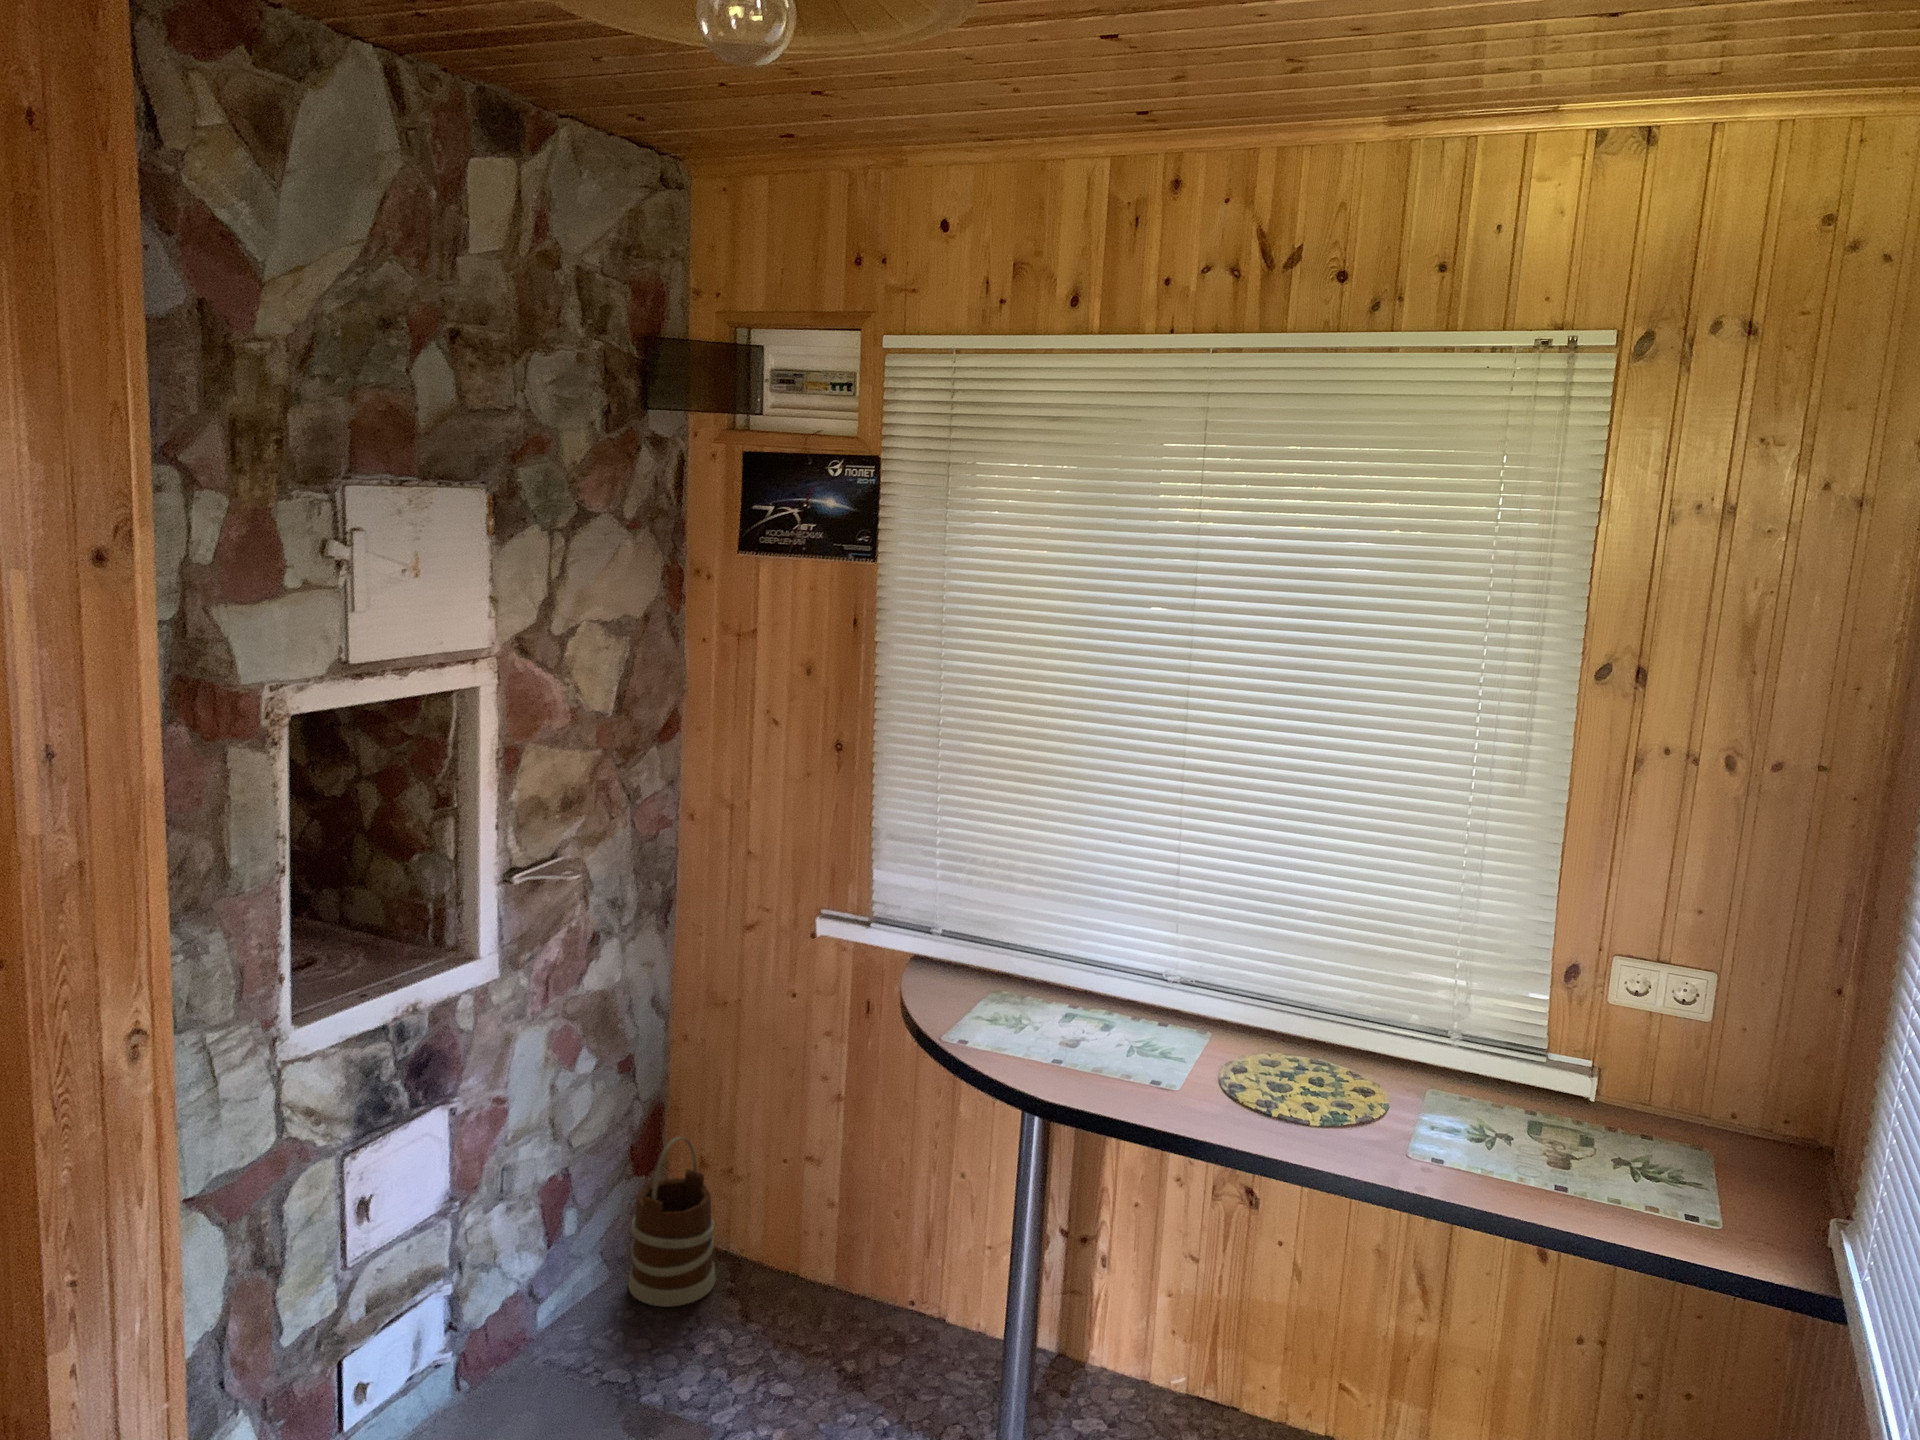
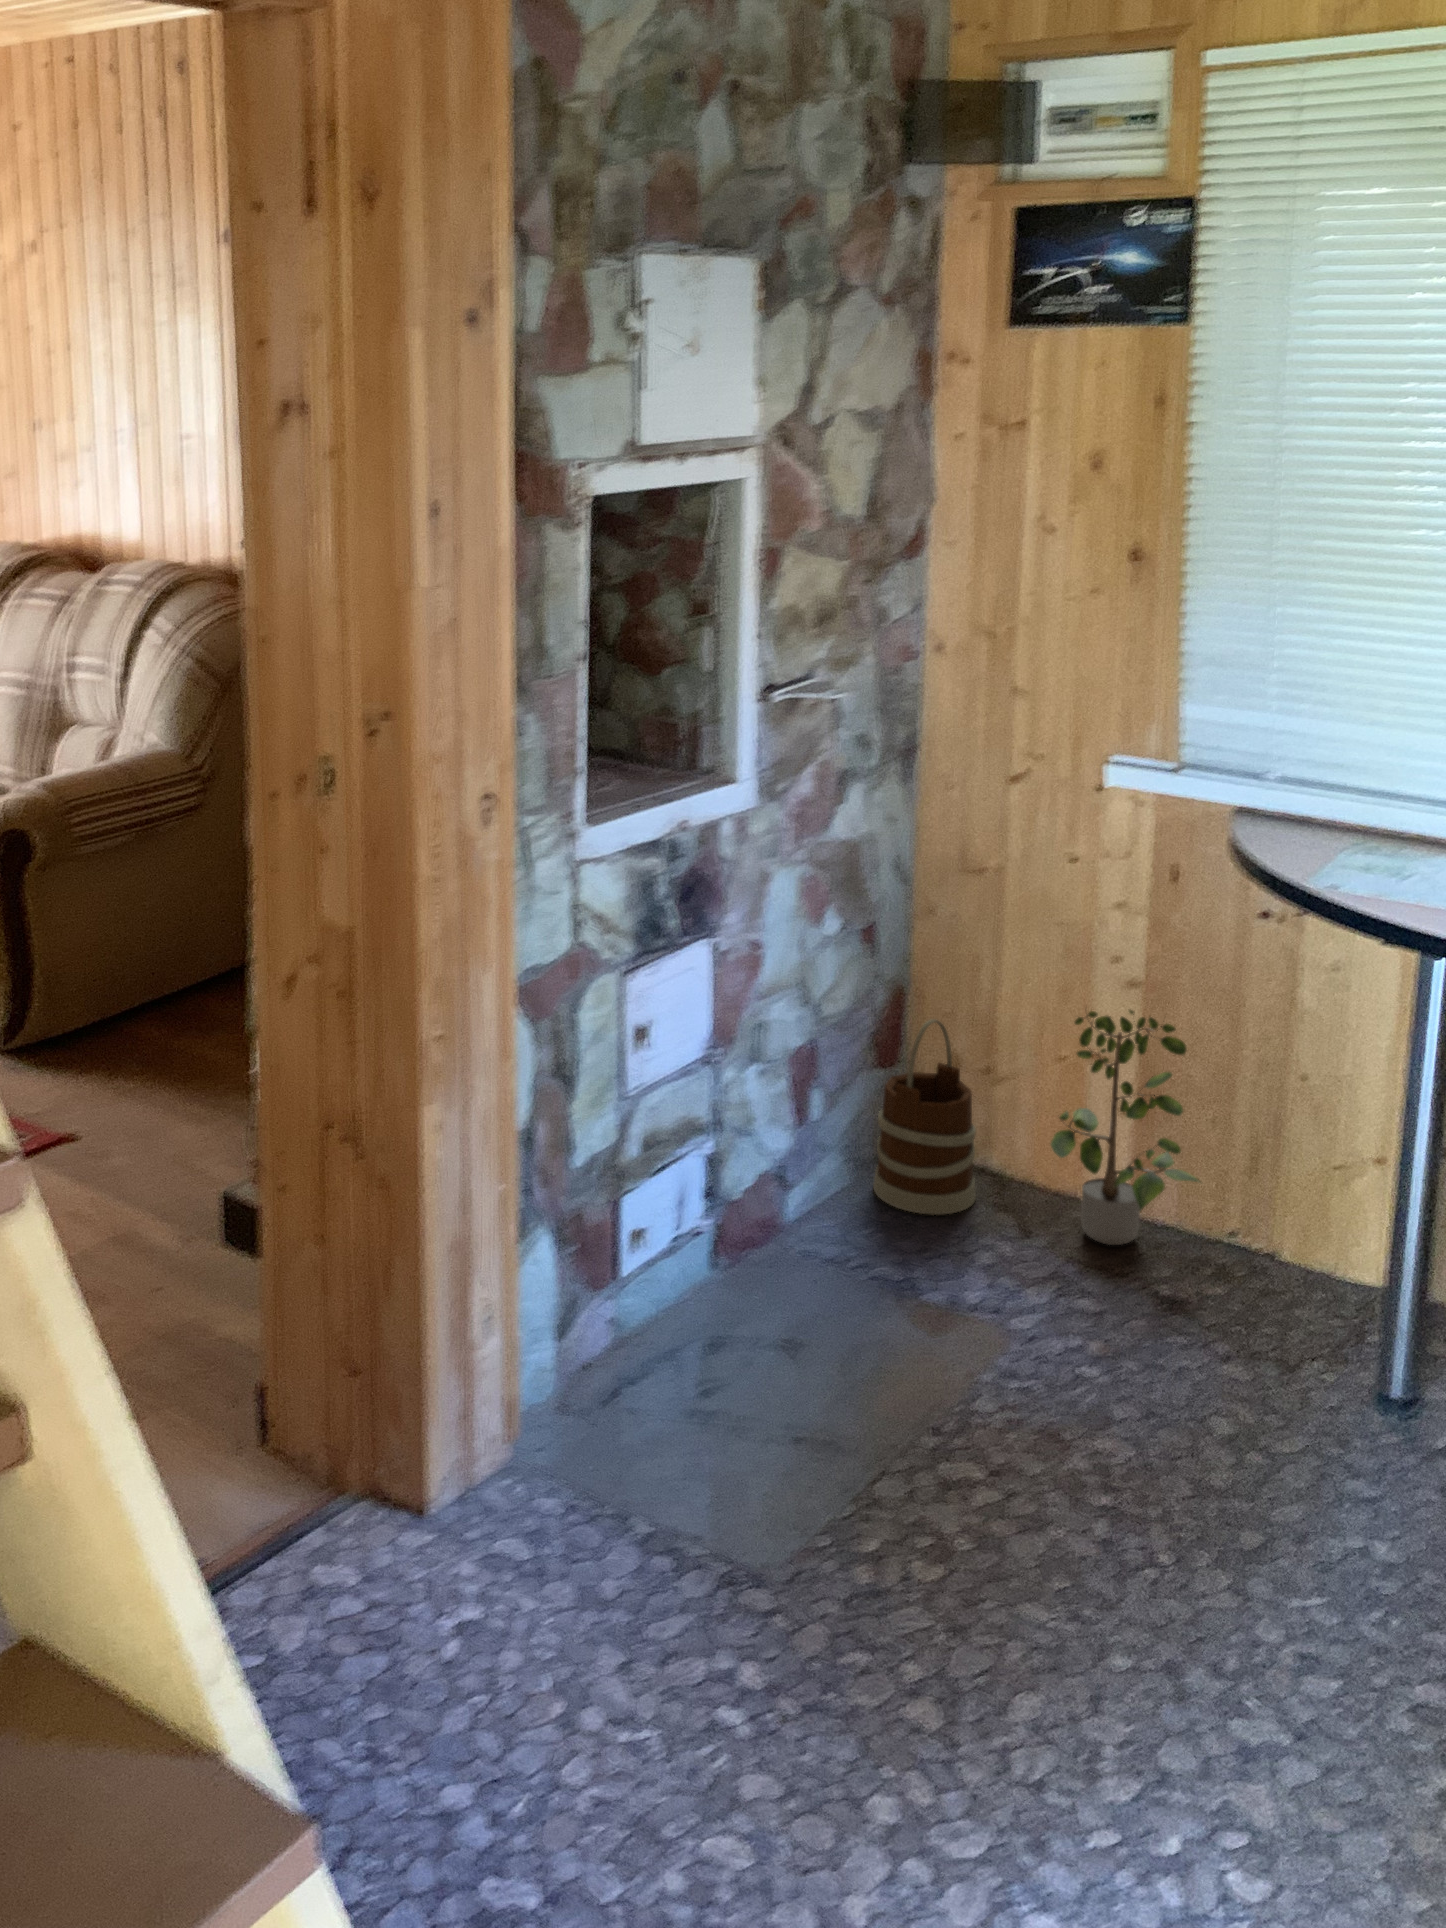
potted plant: none [767,1122,885,1321] -> present [1051,1010,1199,1245]

